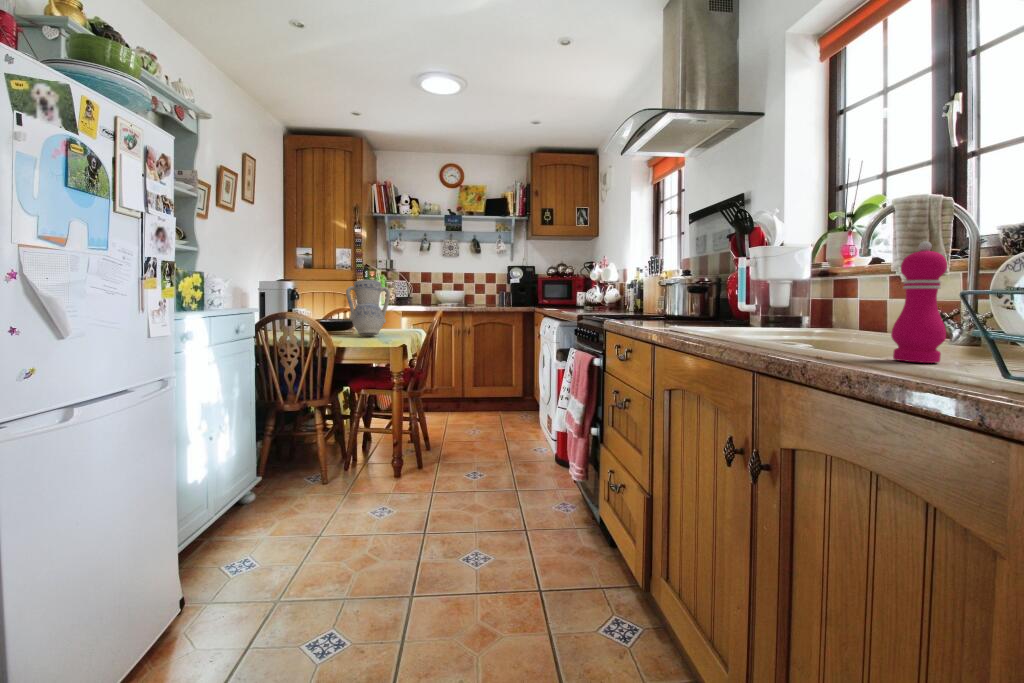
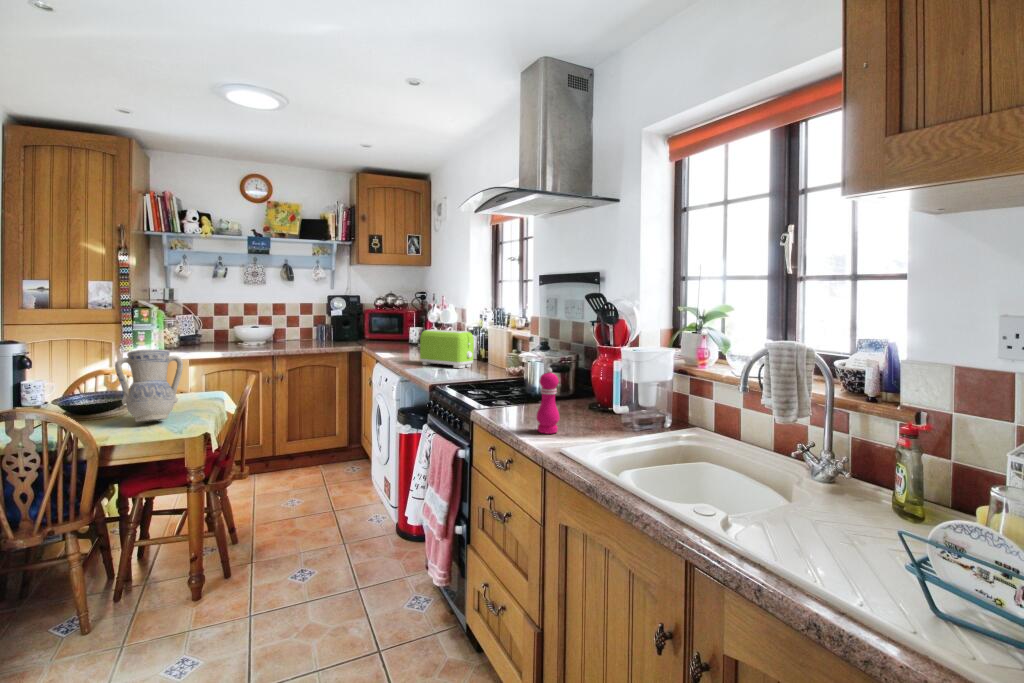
pepper mill: present [891,242,947,363] -> present [536,368,559,434]
toaster: none [579,278,629,312] -> present [420,330,474,368]

